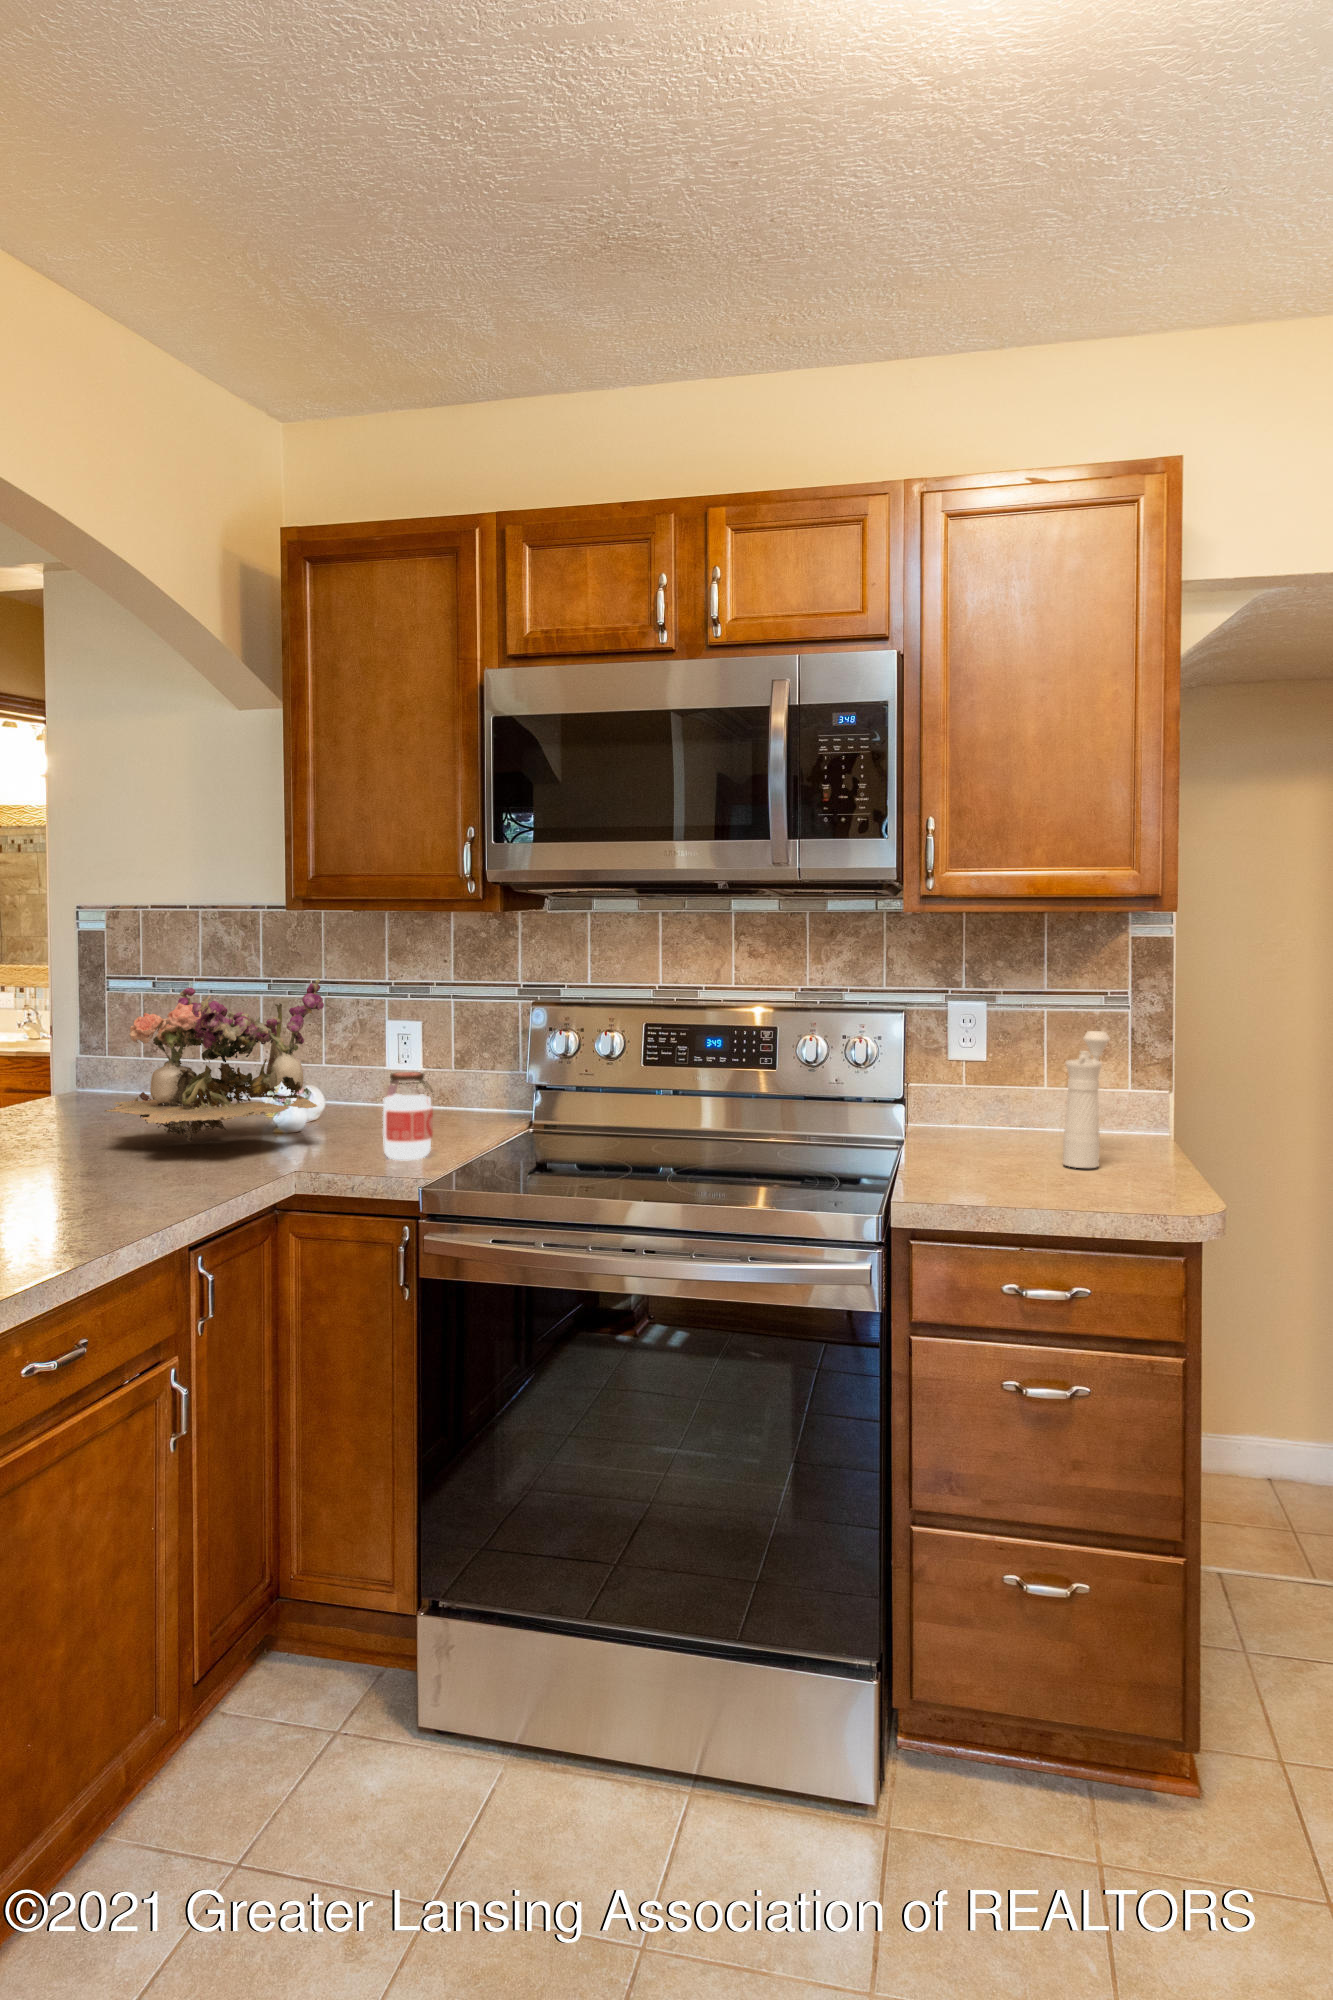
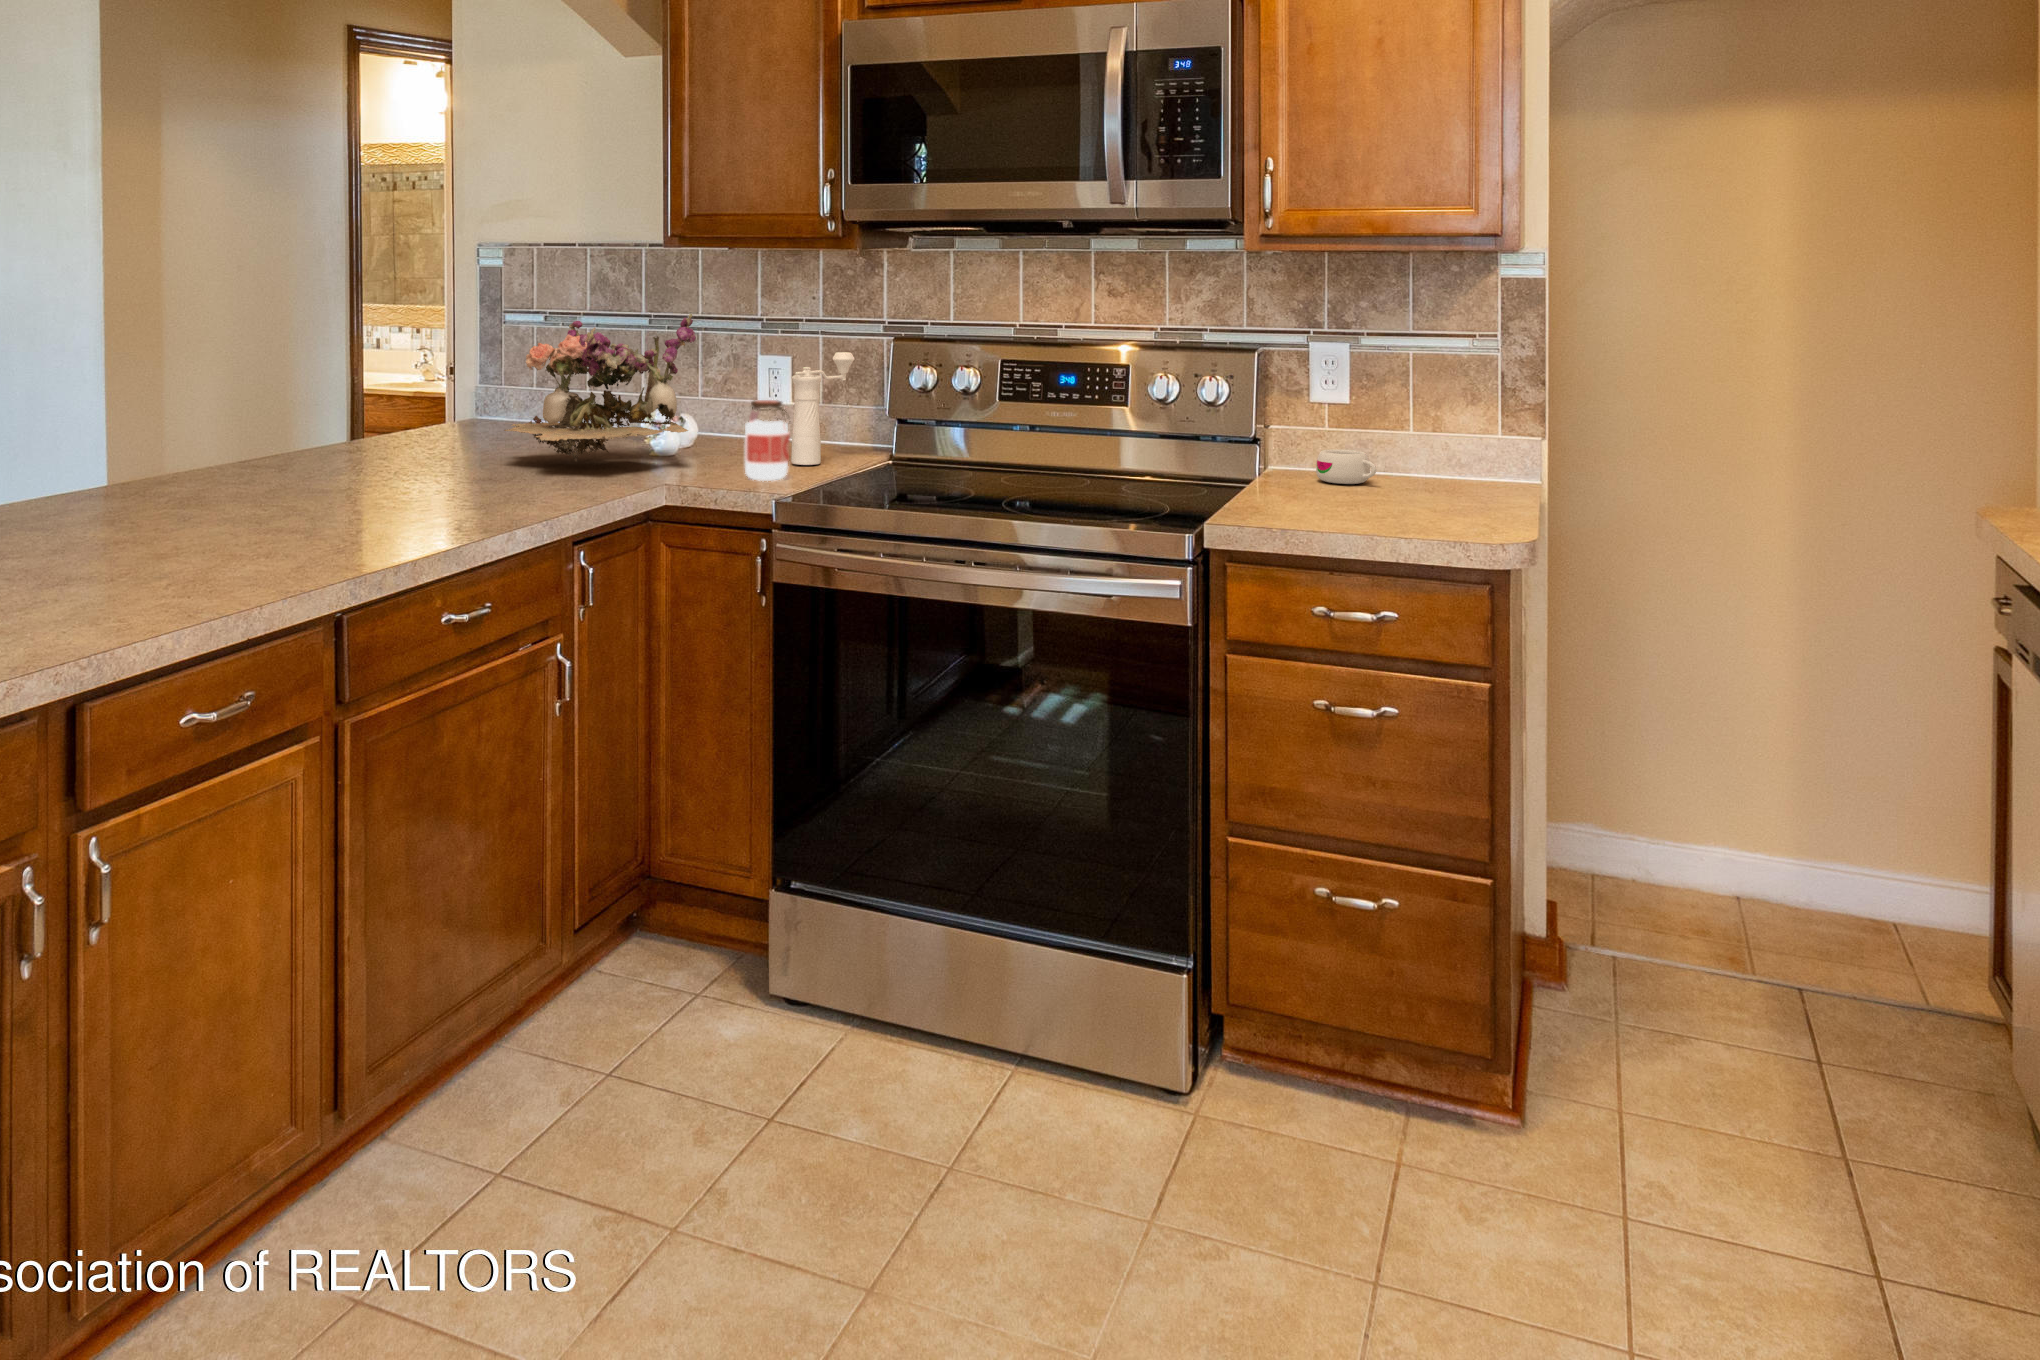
pepper mill: present [1063,1031,1110,1168] -> present [791,352,855,465]
mug: none [964,1108,1026,1143] -> present [1316,449,1376,484]

